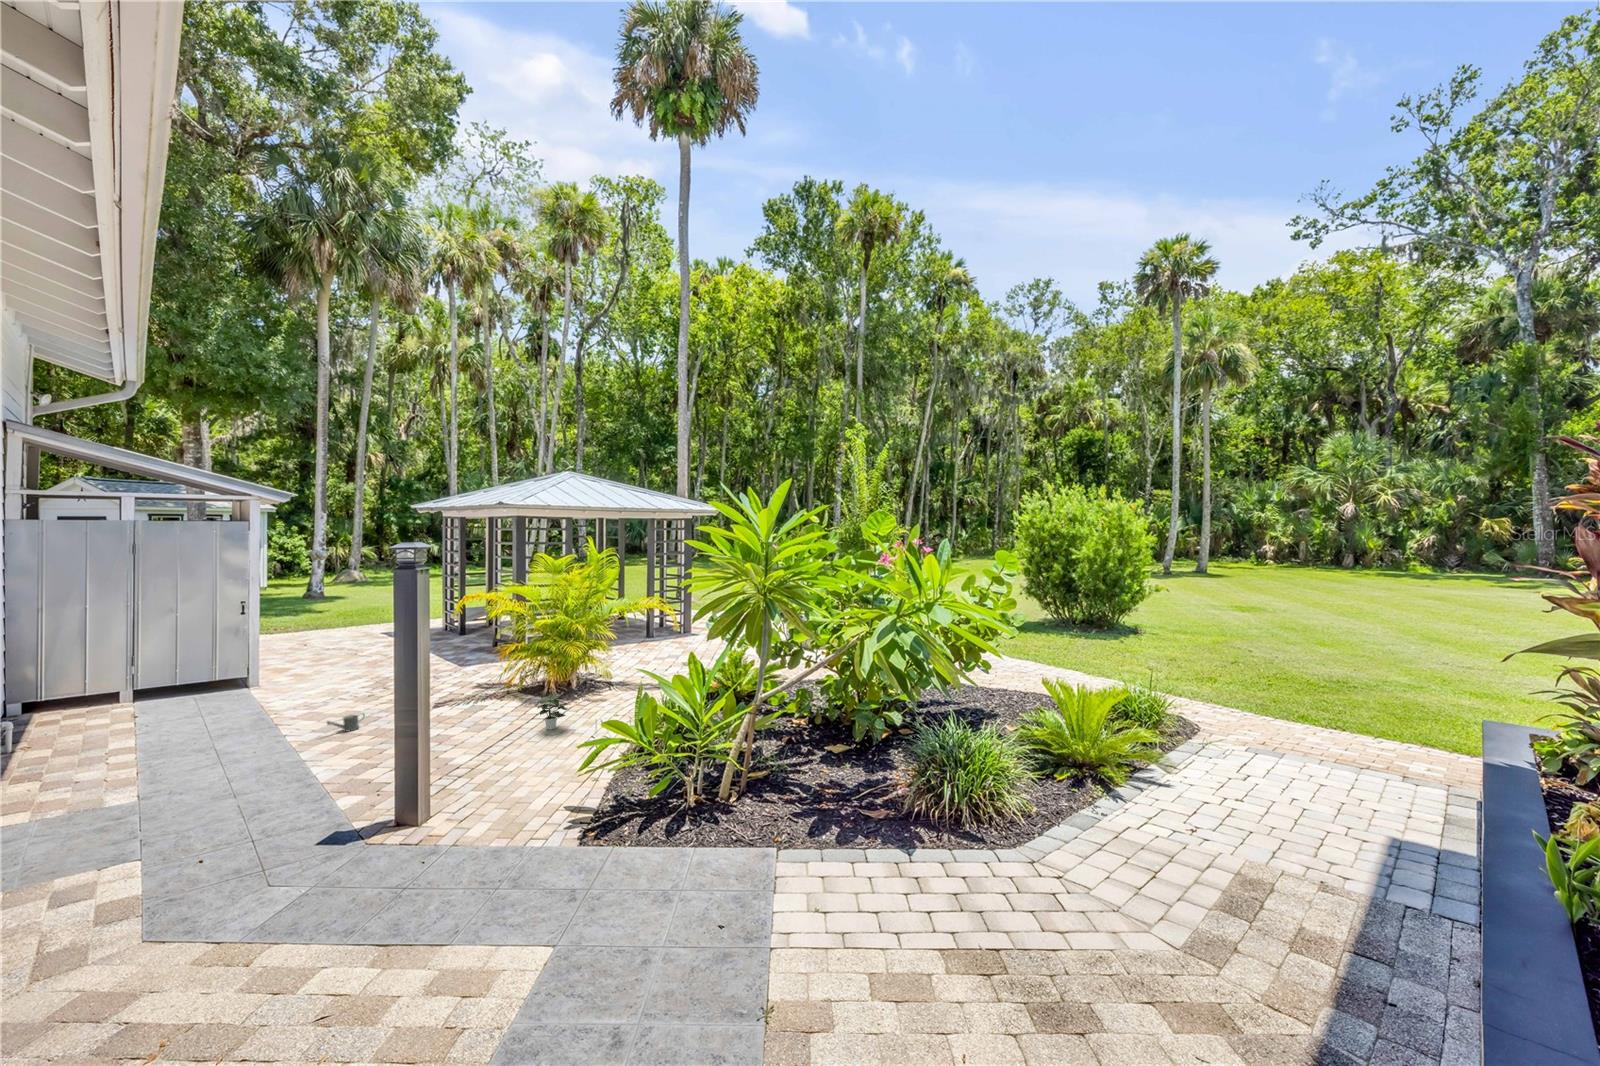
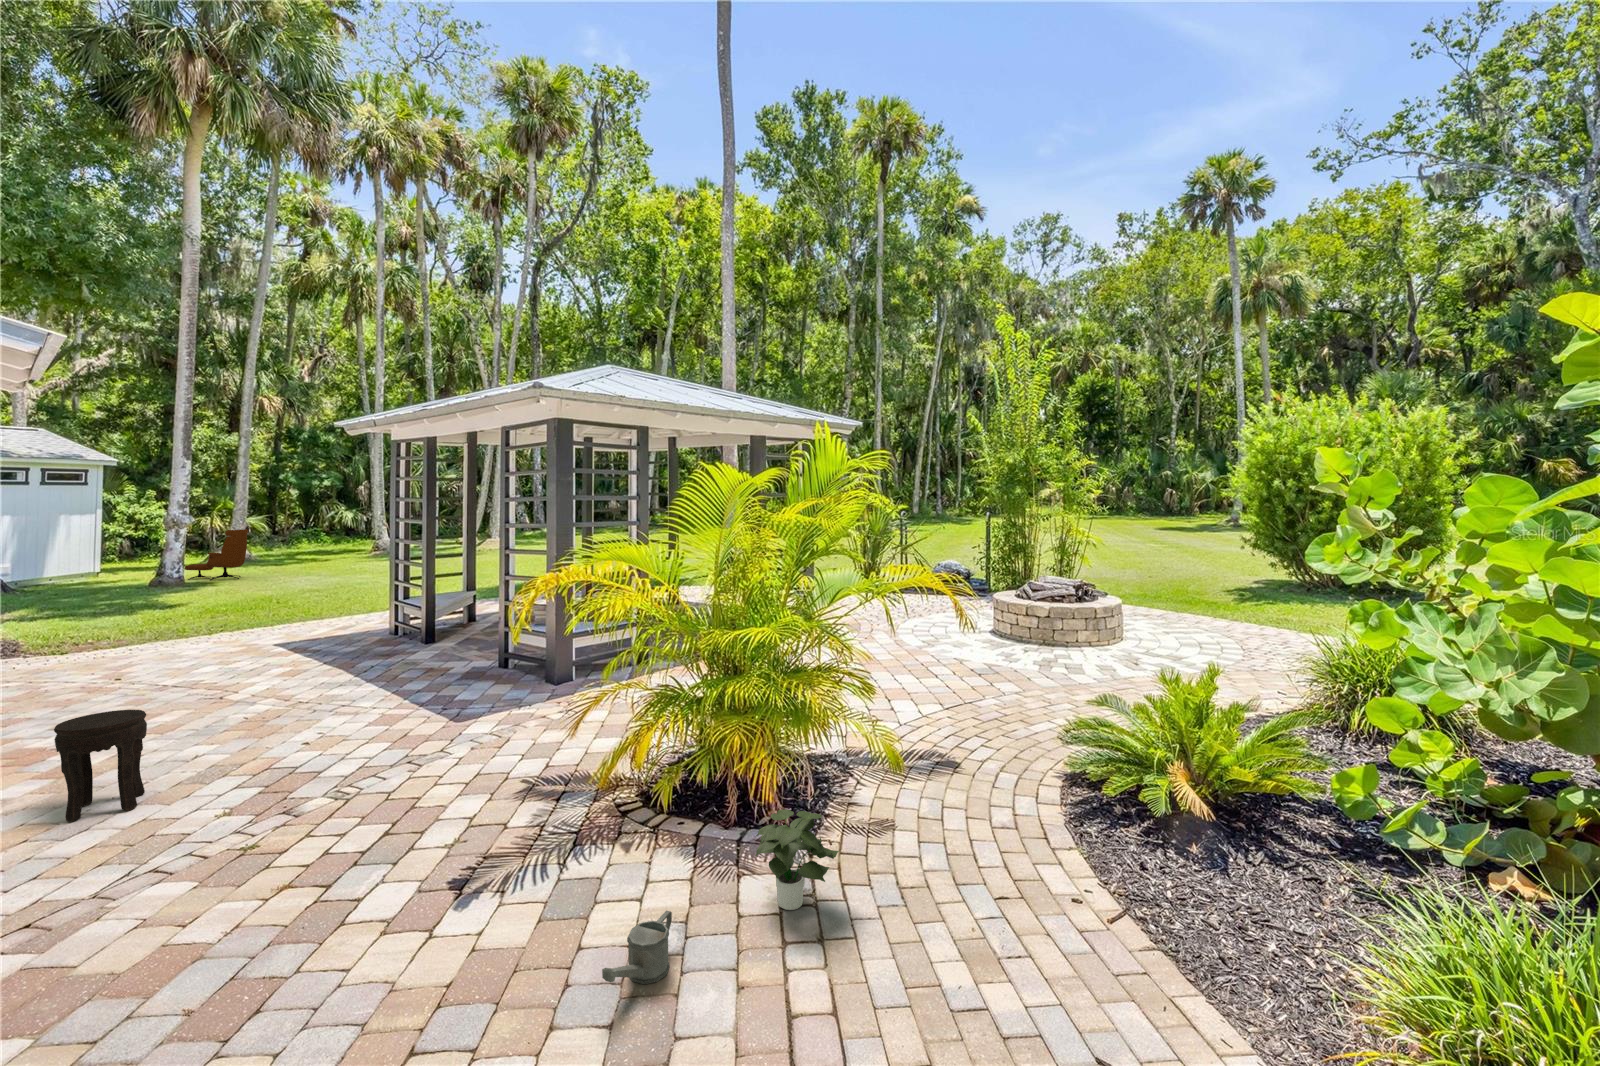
lounge chair: none [321,560,362,597] -> present [185,529,248,581]
side table: none [284,659,318,704] -> present [54,710,147,822]
watering can: present [327,714,365,731] -> present [602,911,672,984]

